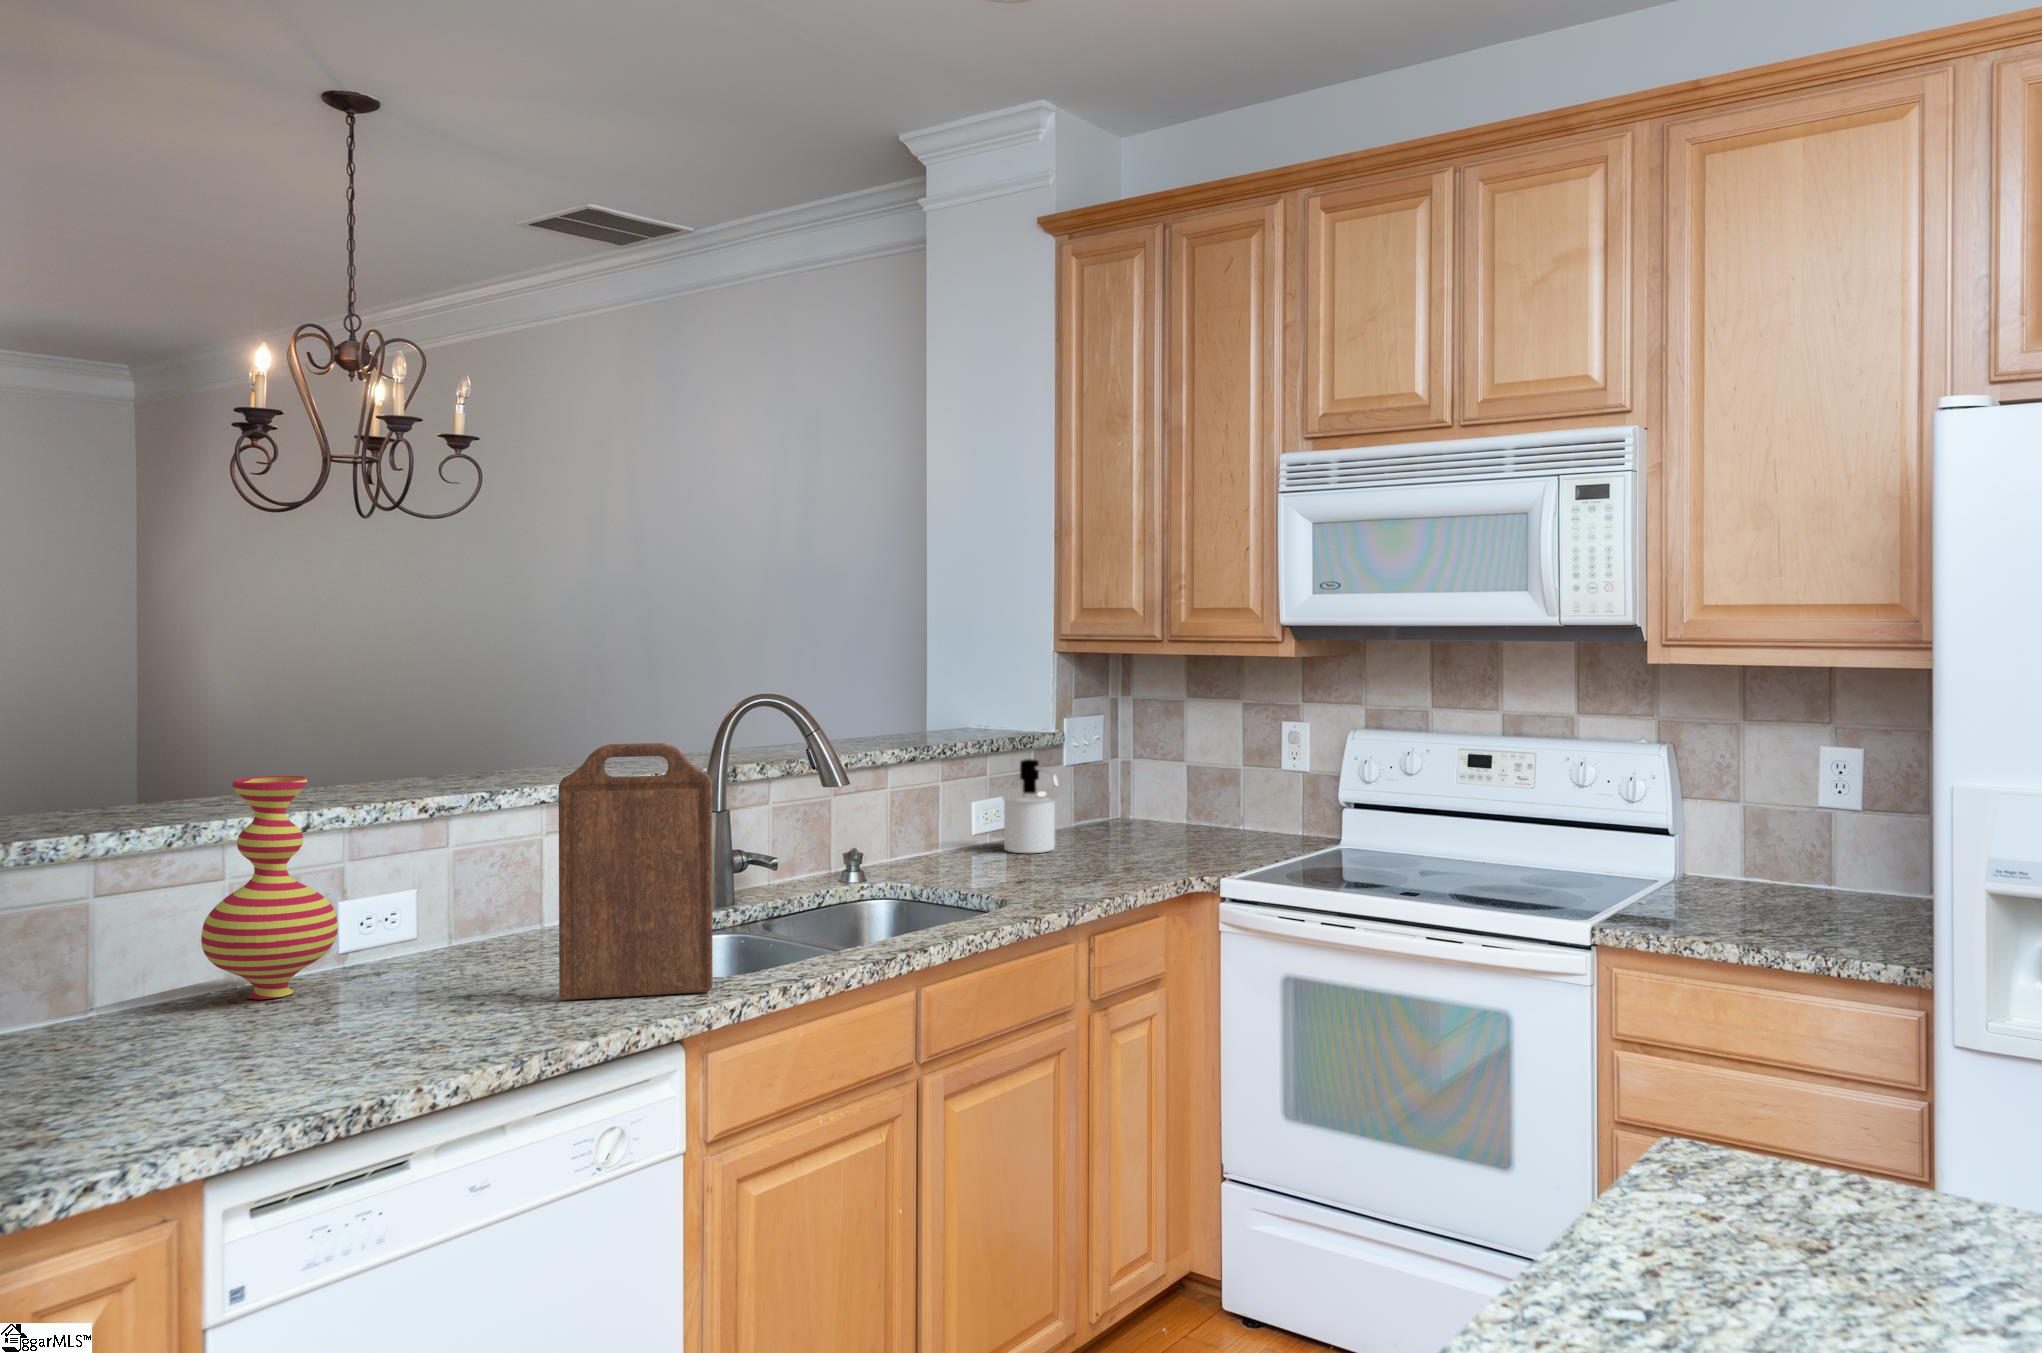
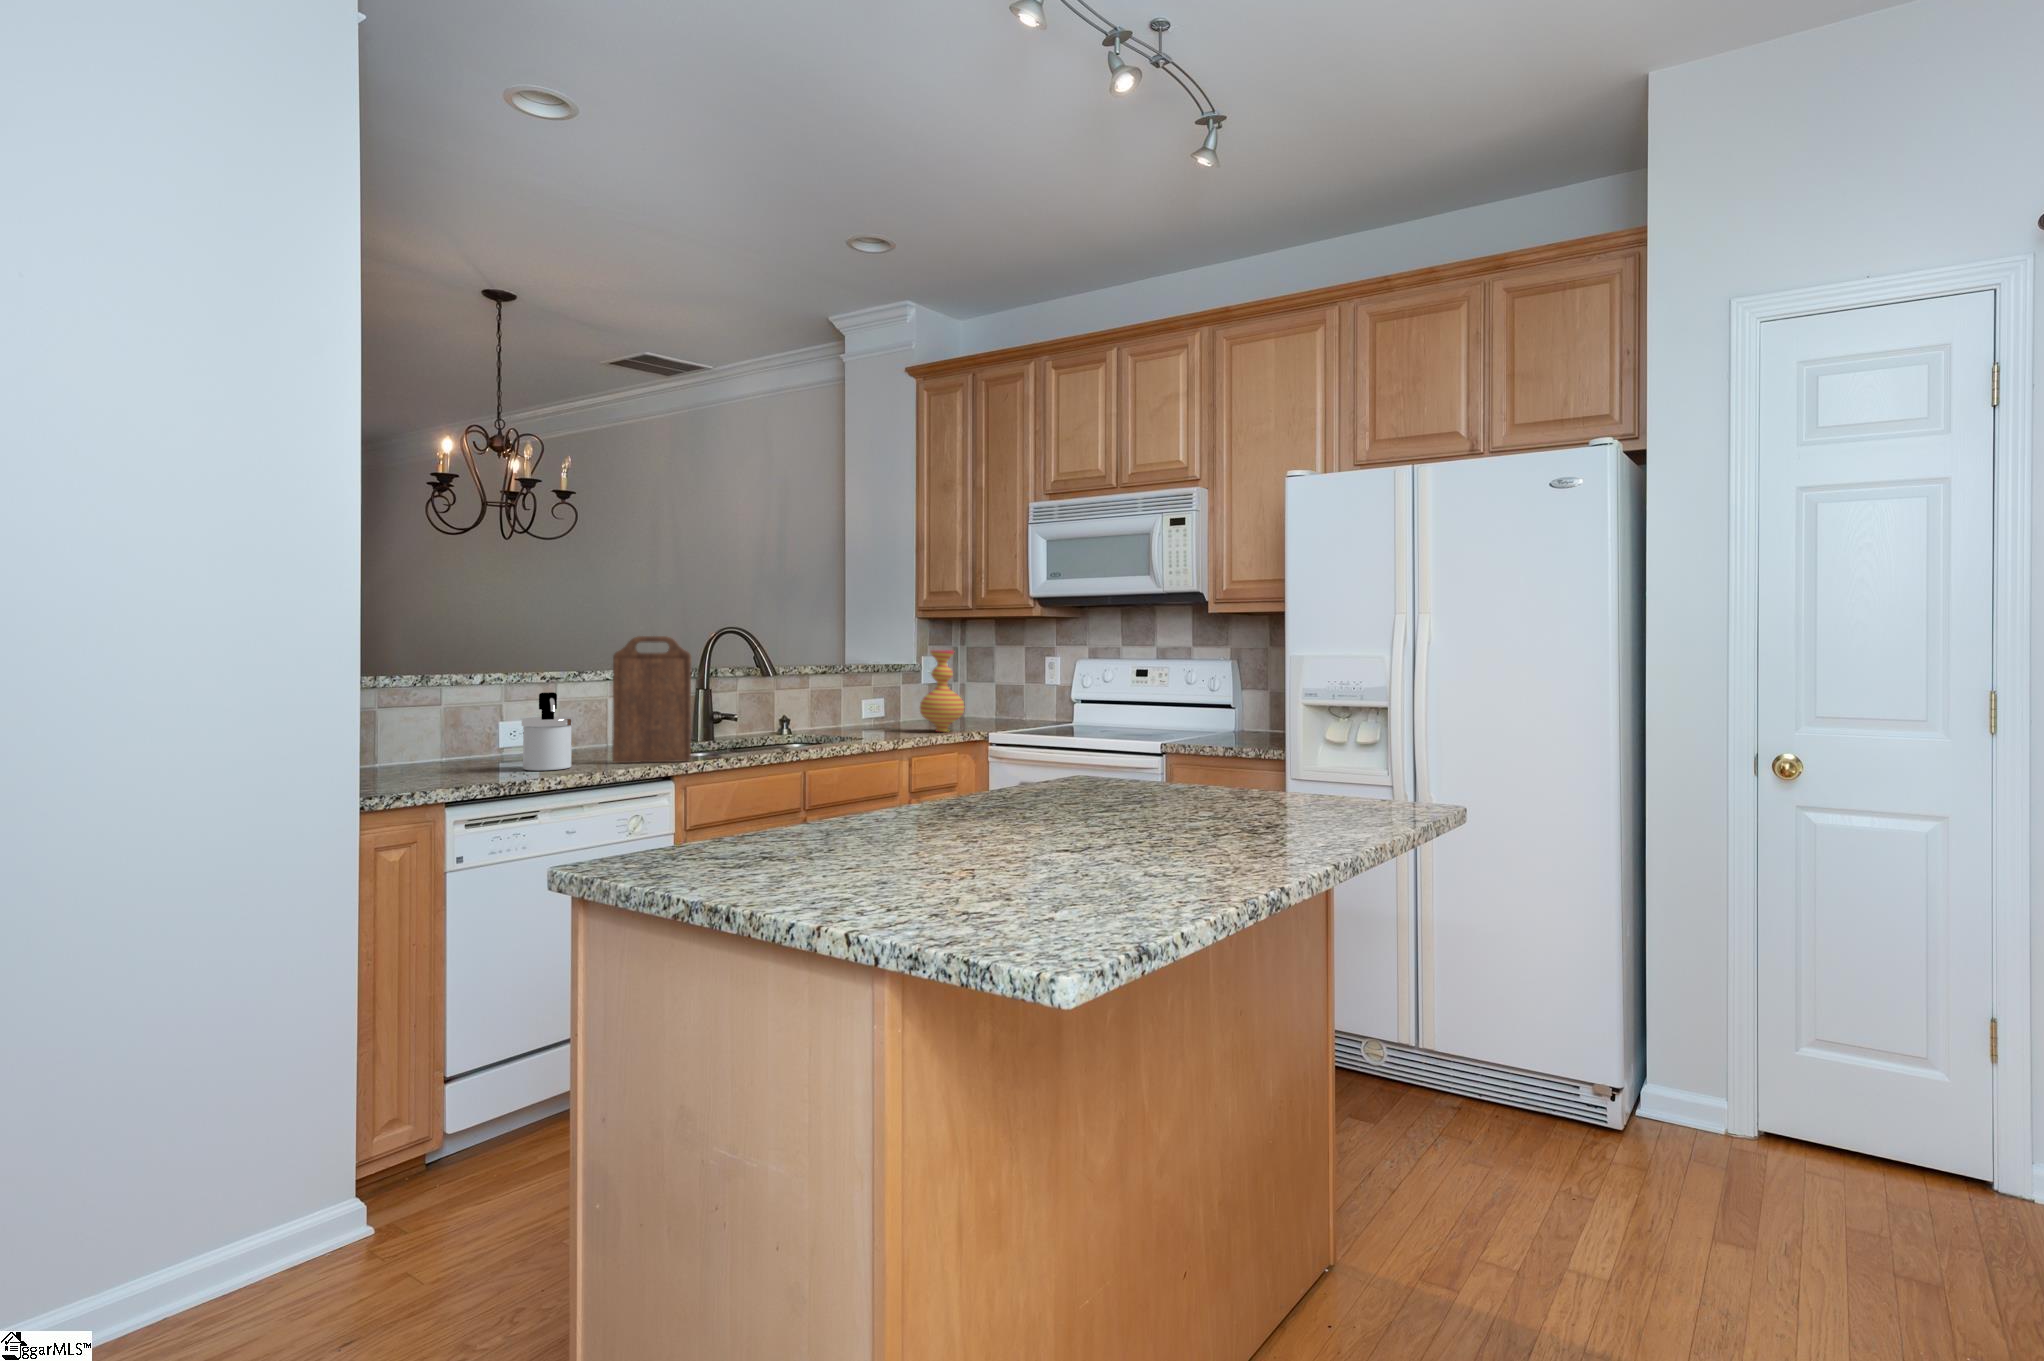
soap dispenser: present [1002,759,1059,853] -> present [522,692,573,771]
vase: present [201,776,338,999] -> present [920,650,964,732]

